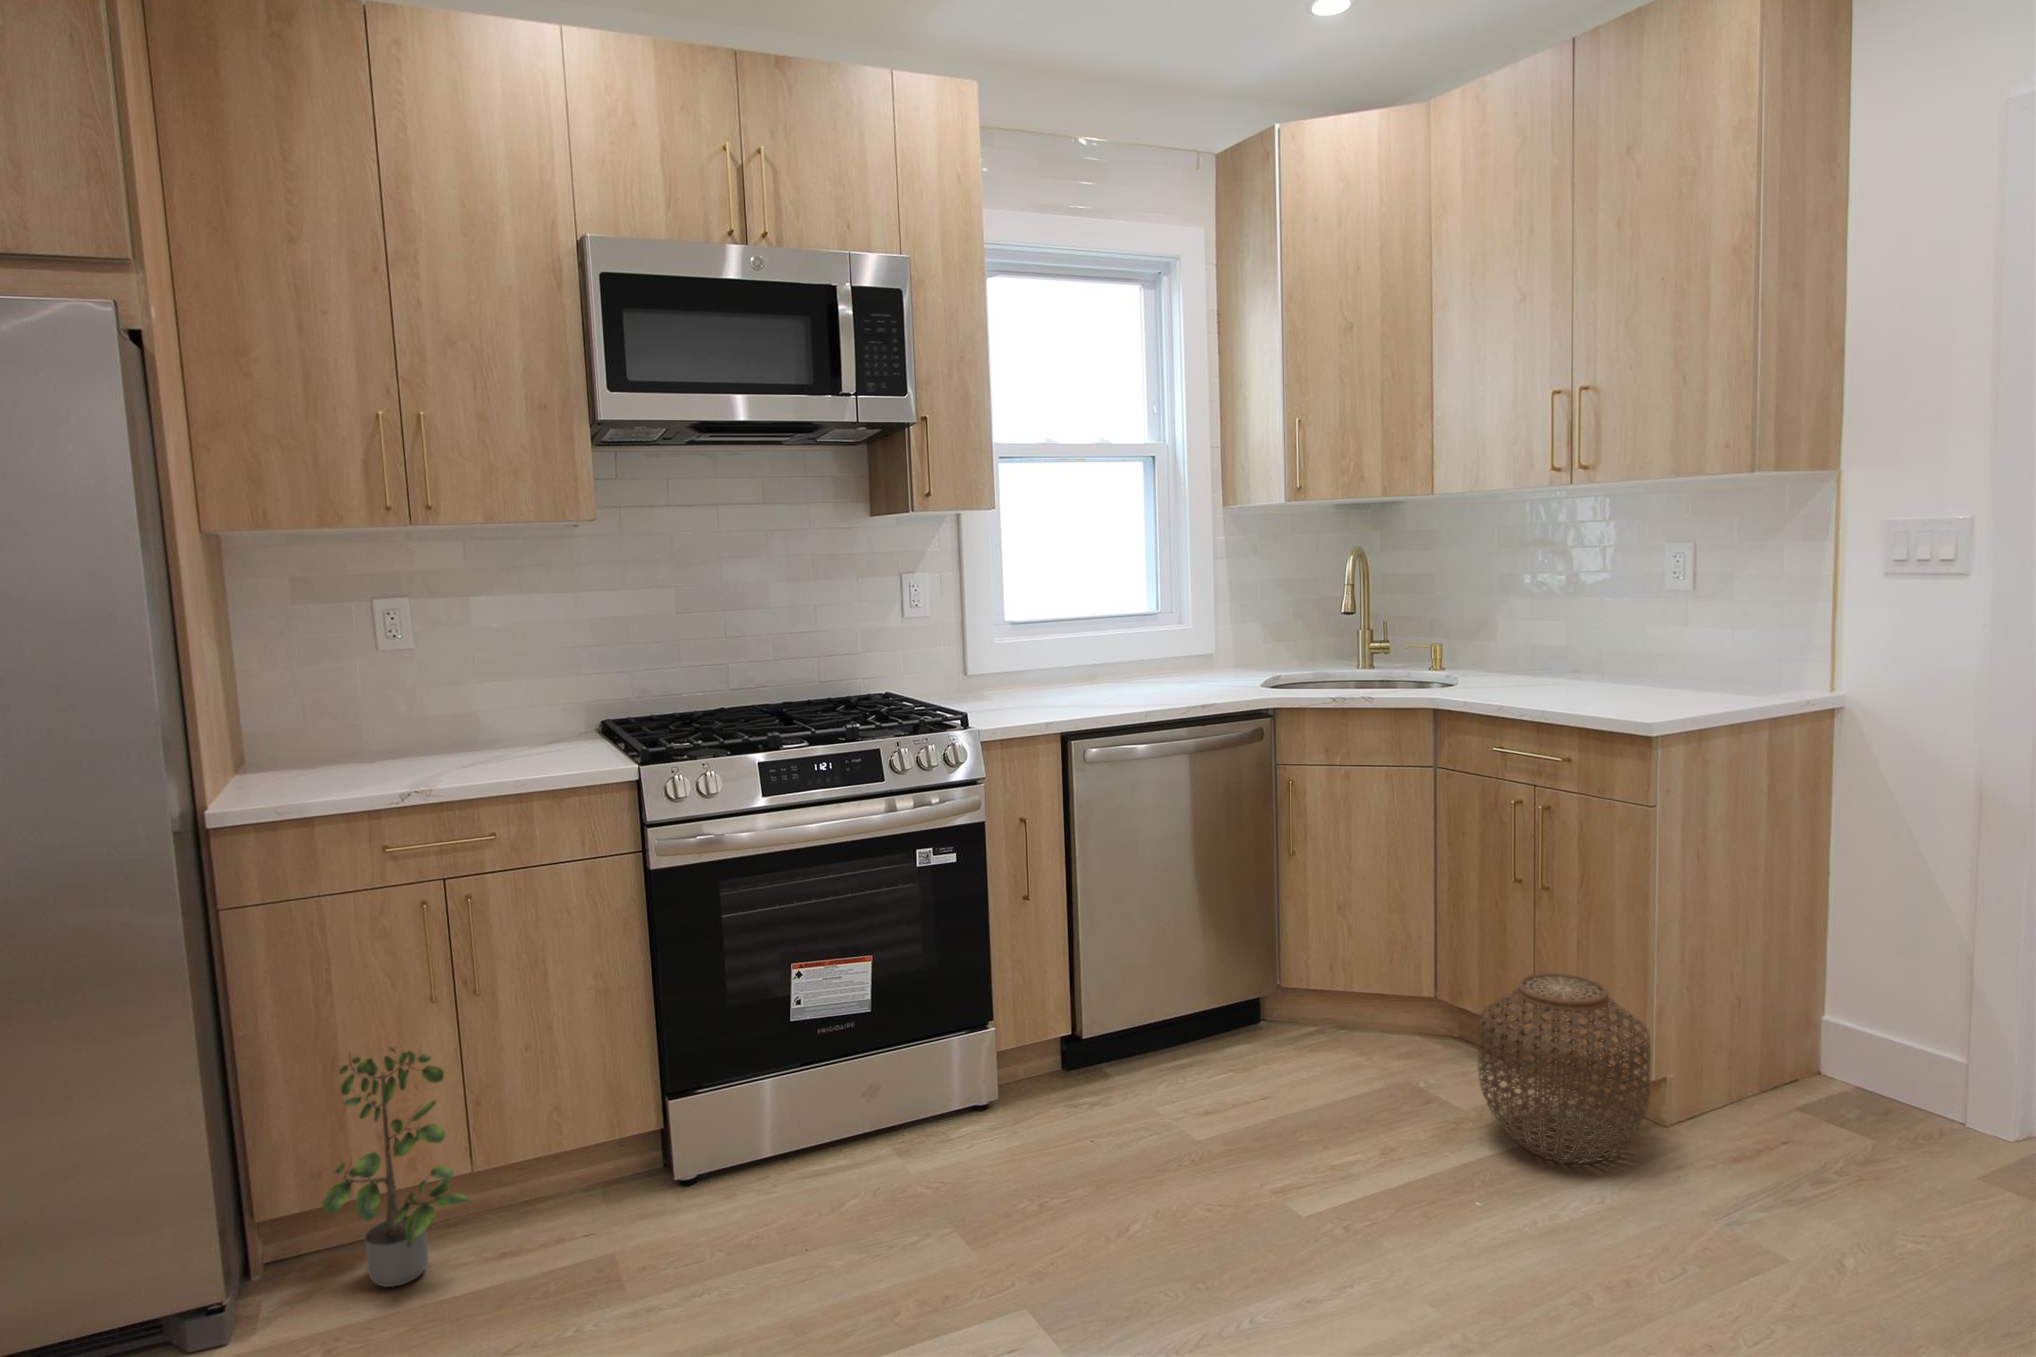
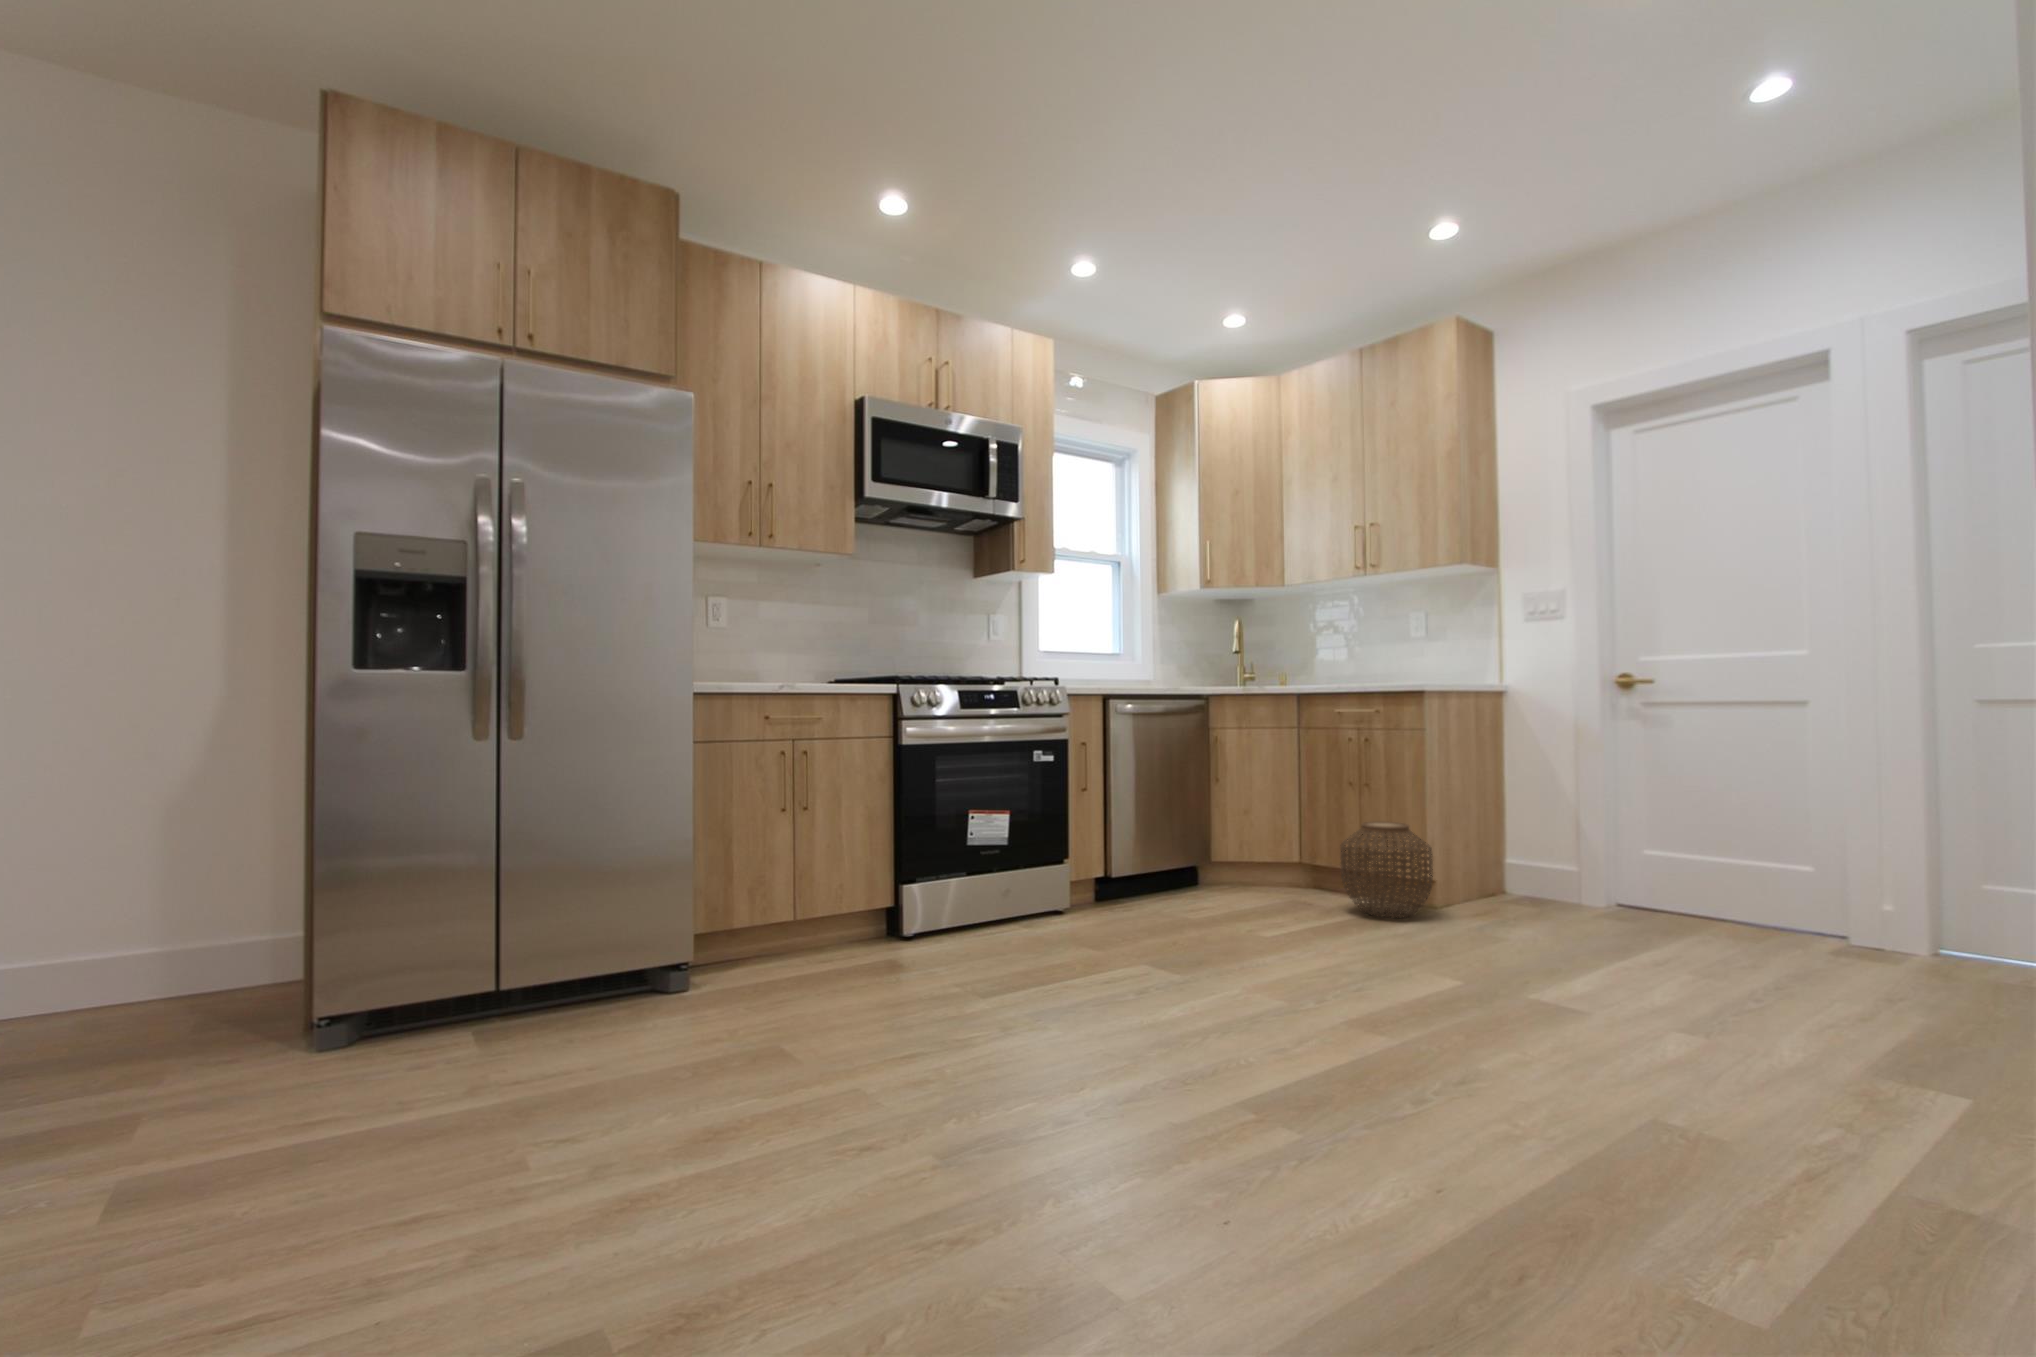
potted plant: present [323,1048,470,1287] -> none [735,826,824,974]

